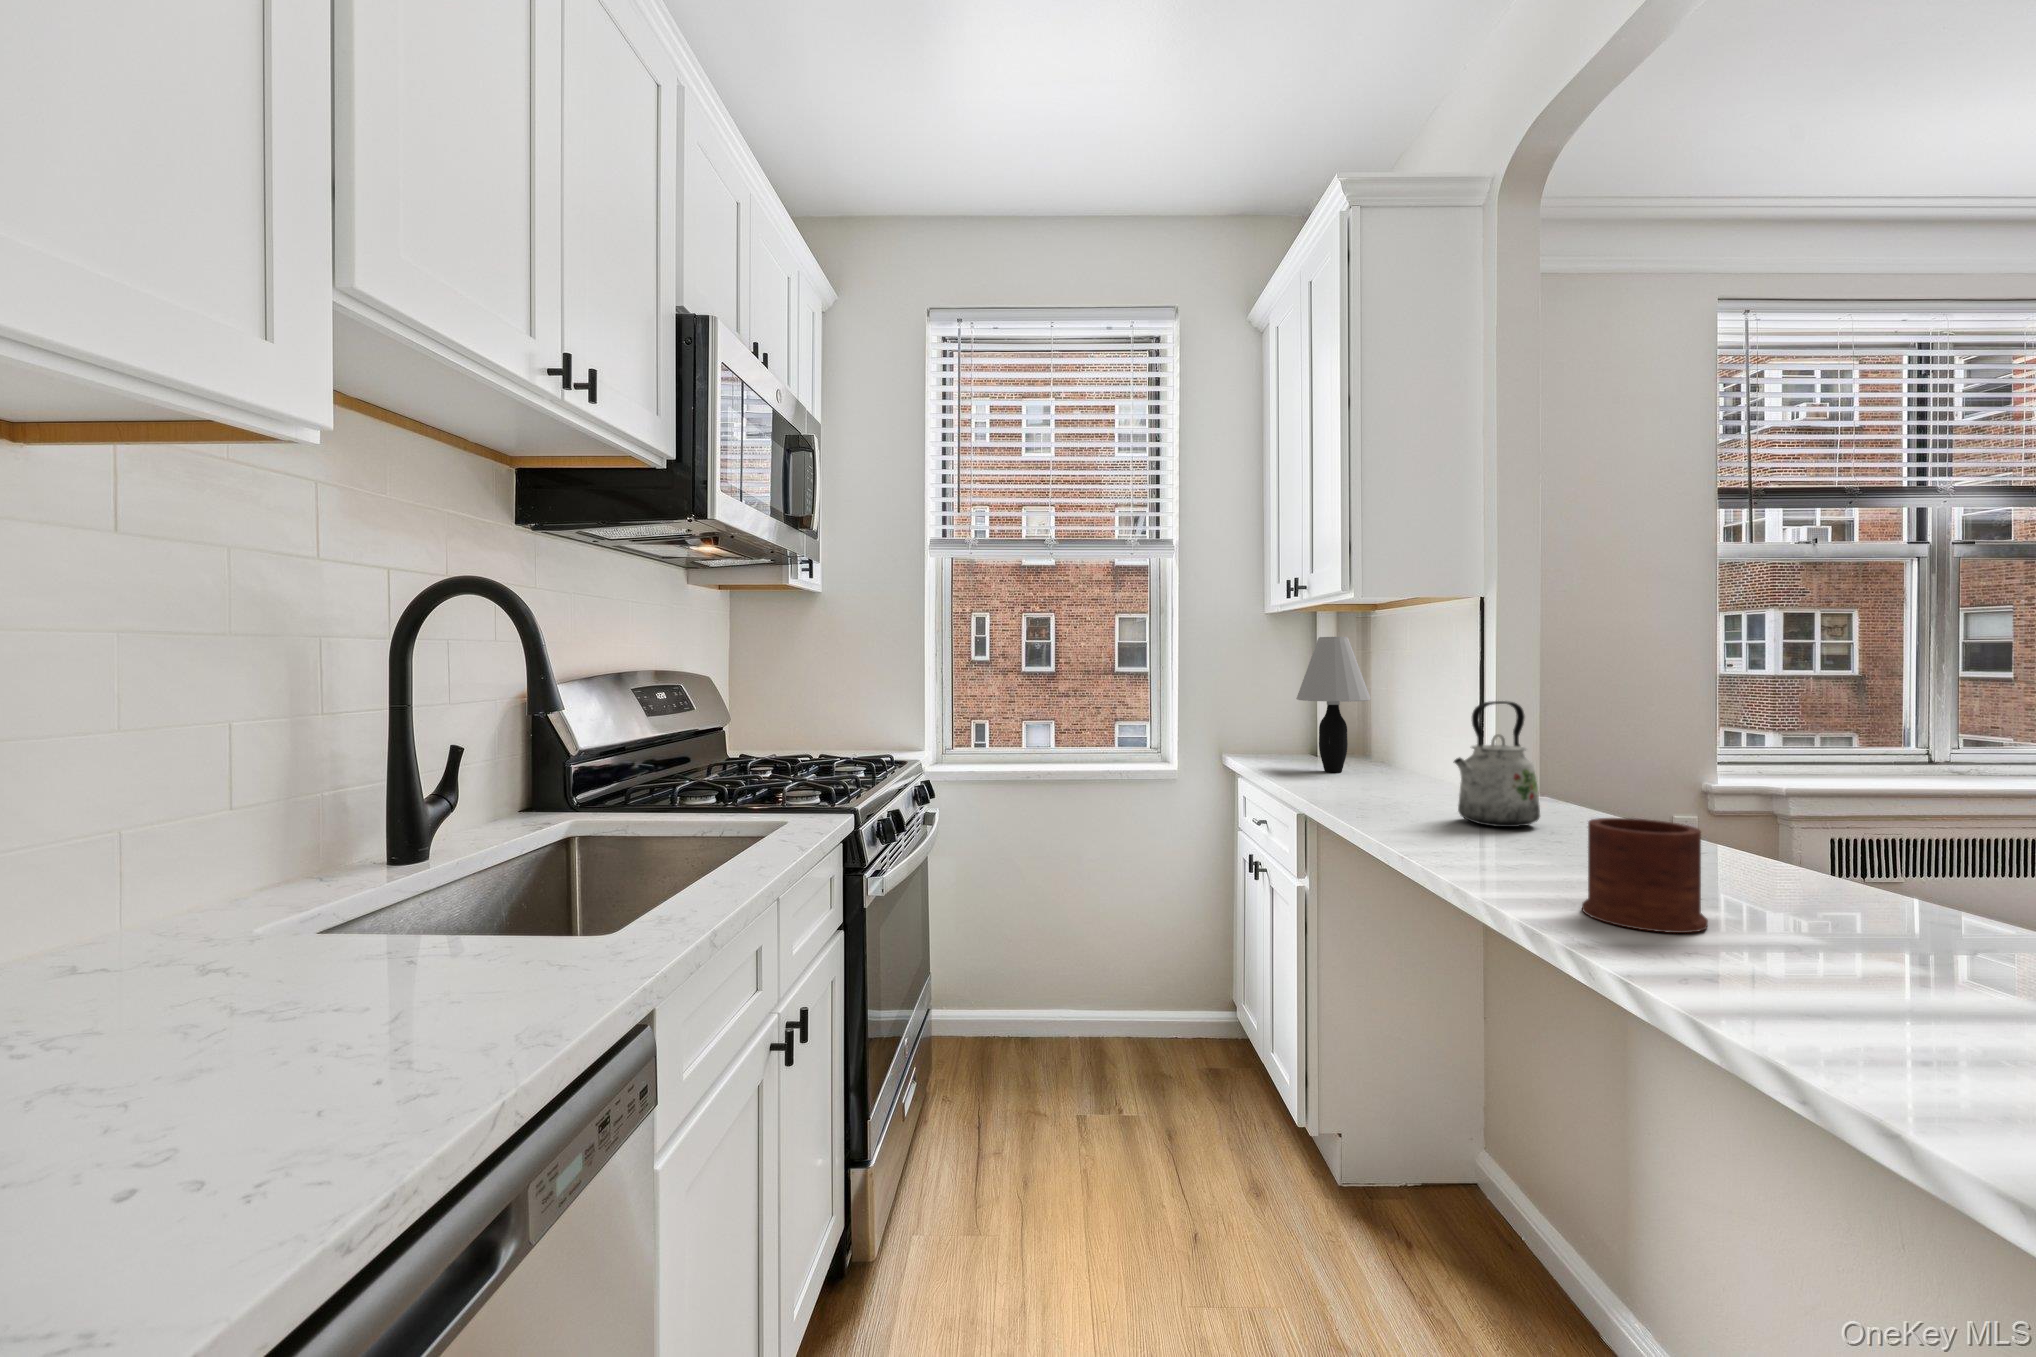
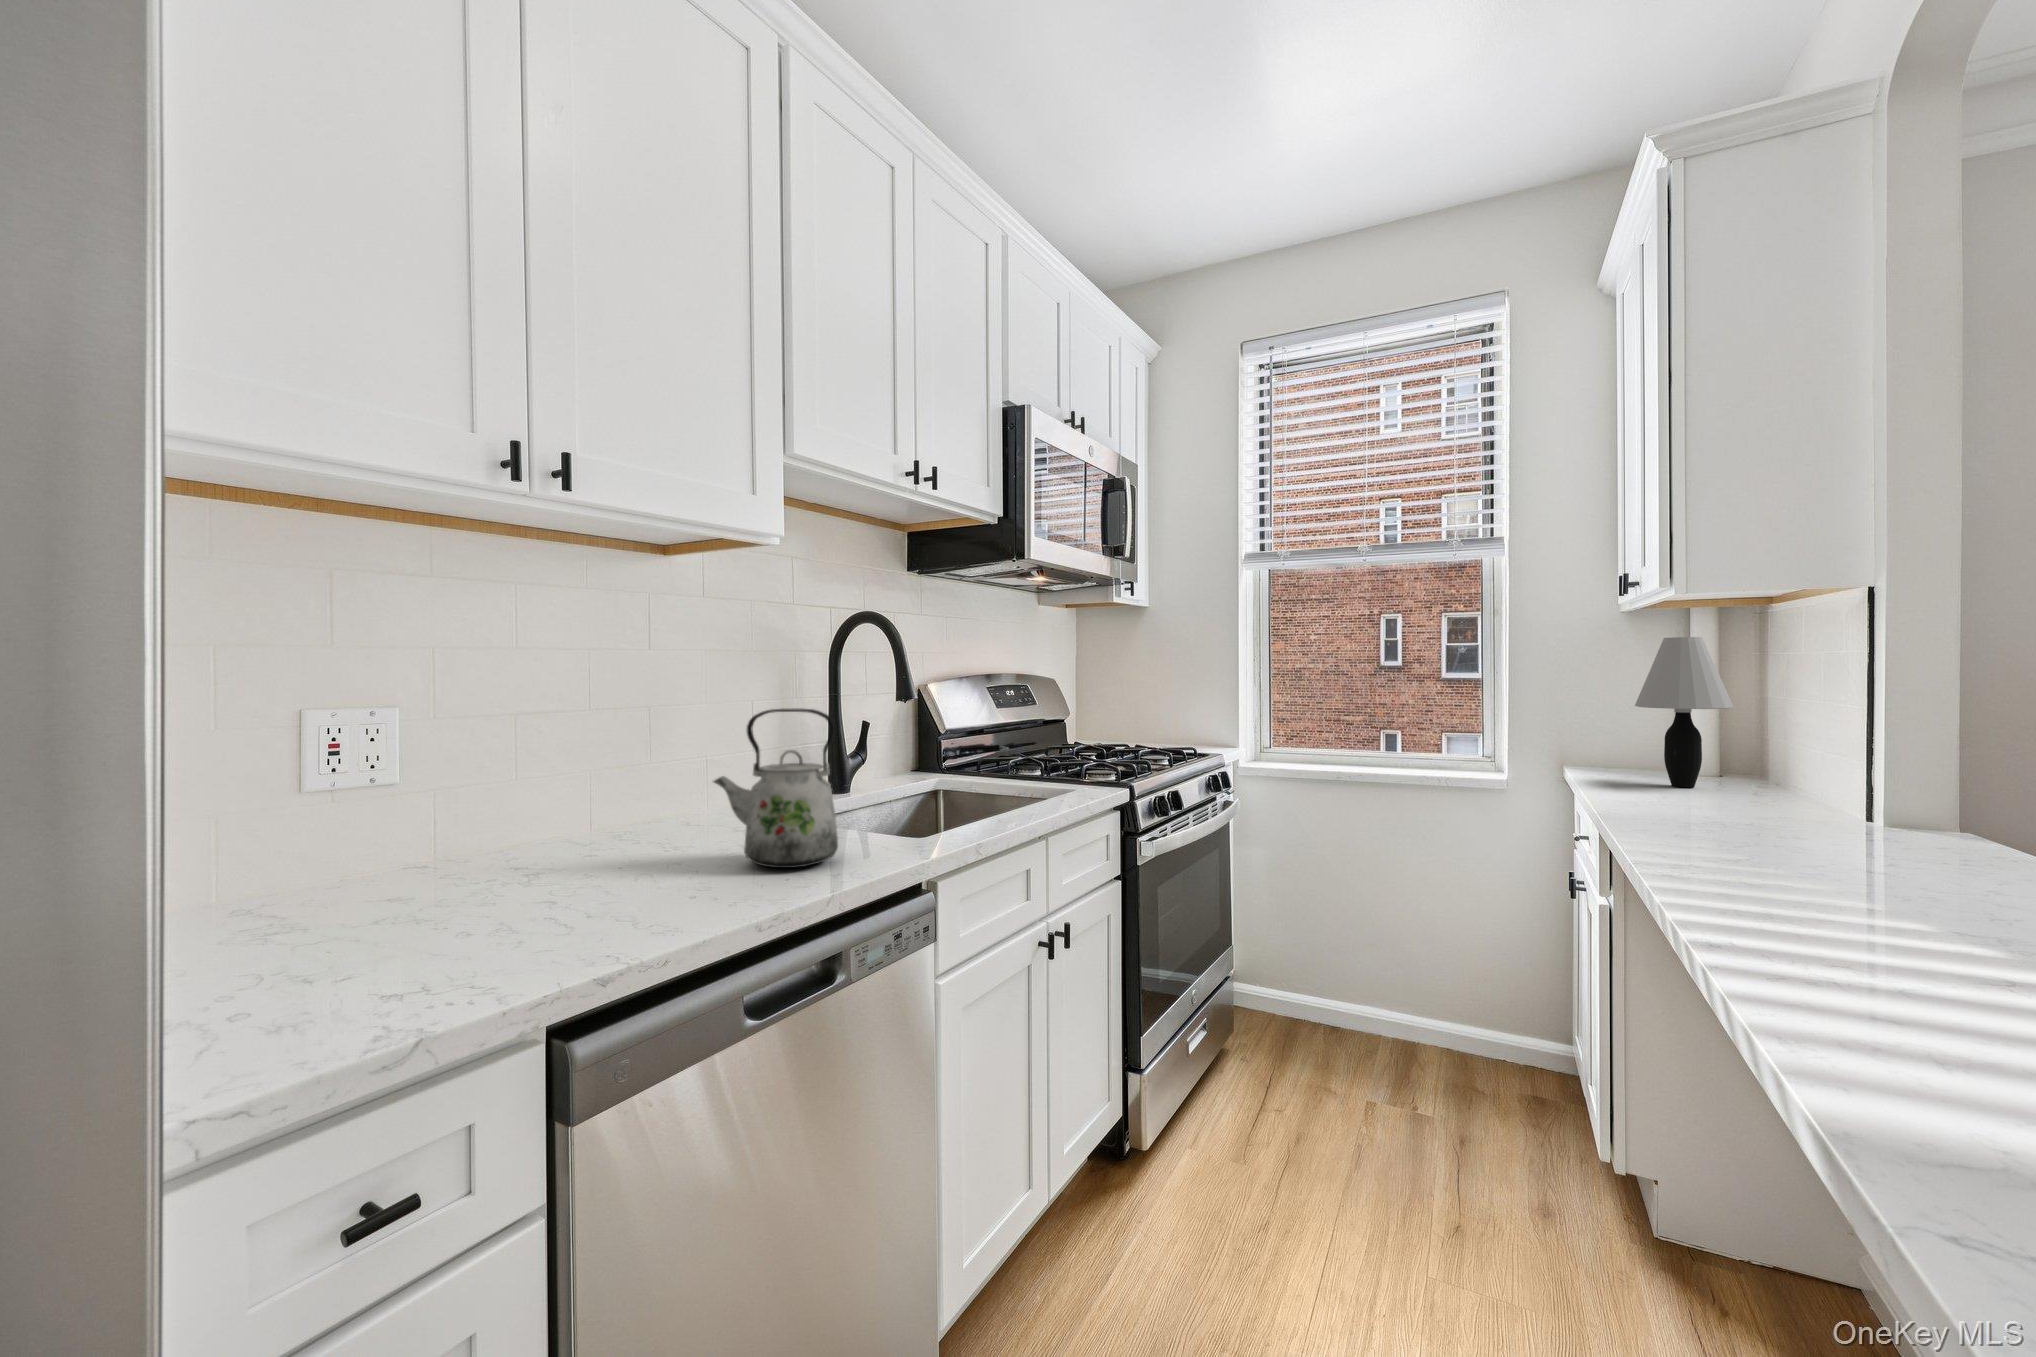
kettle: present [1454,701,1540,827] -> present [714,709,838,868]
mug: present [1582,818,1708,933] -> none [1748,829,1899,949]

